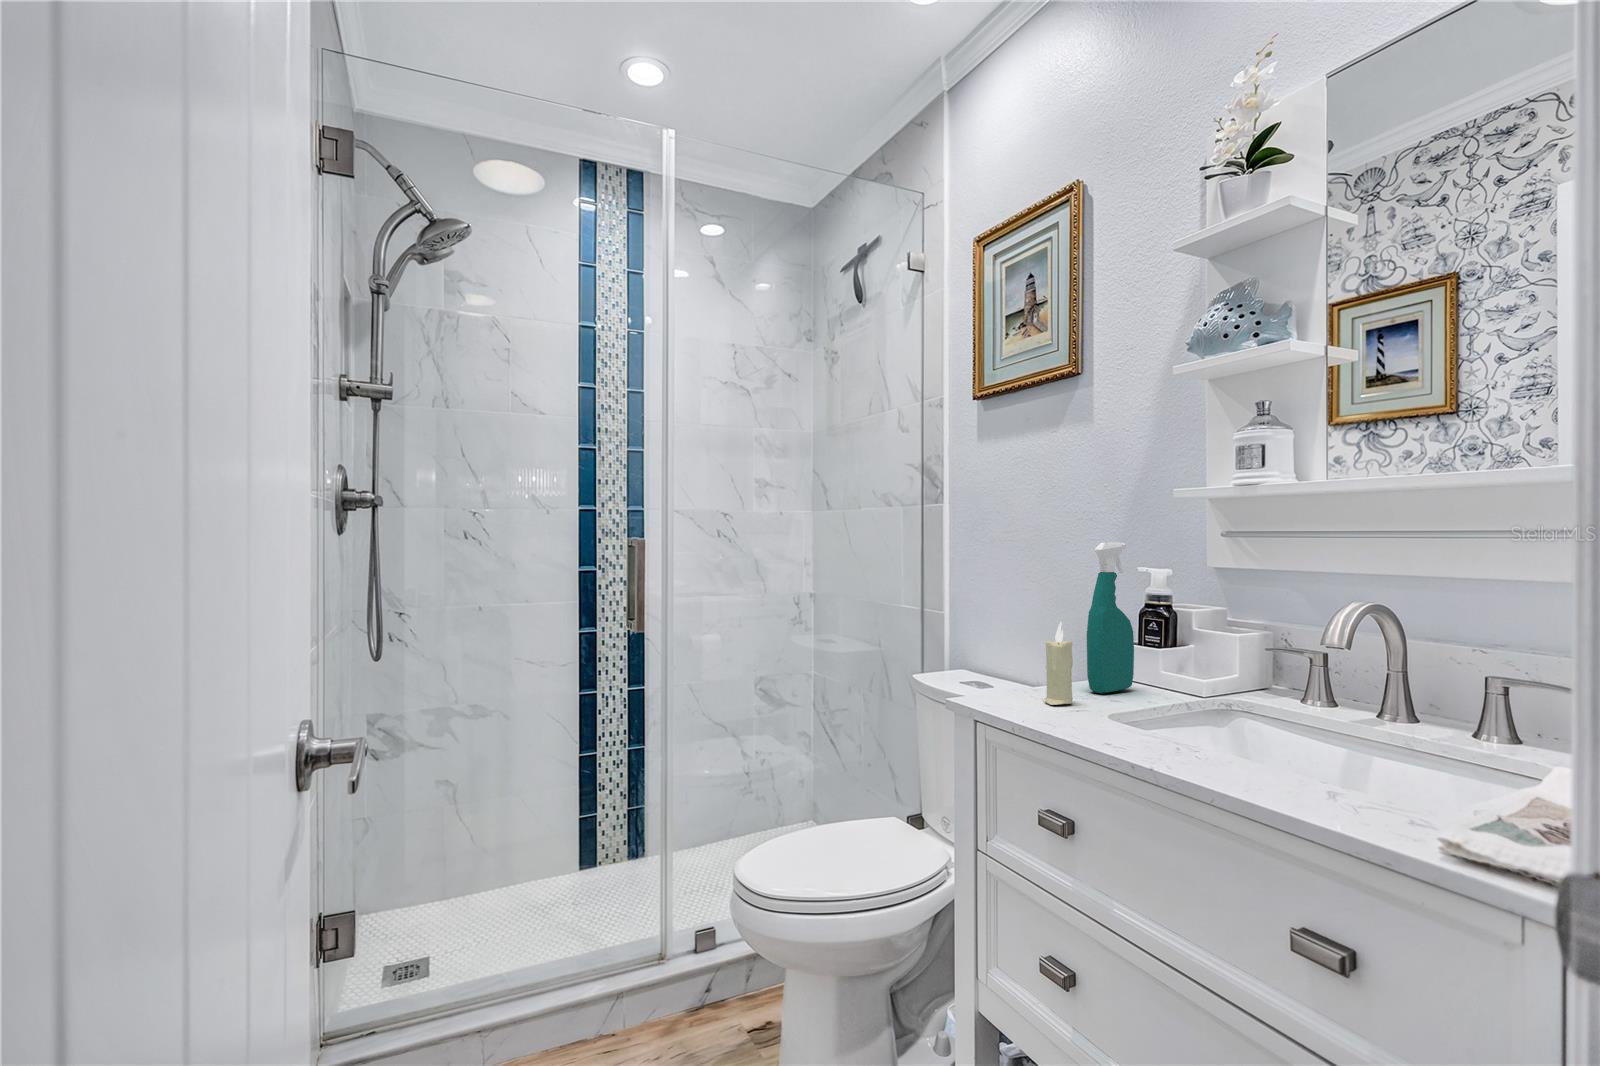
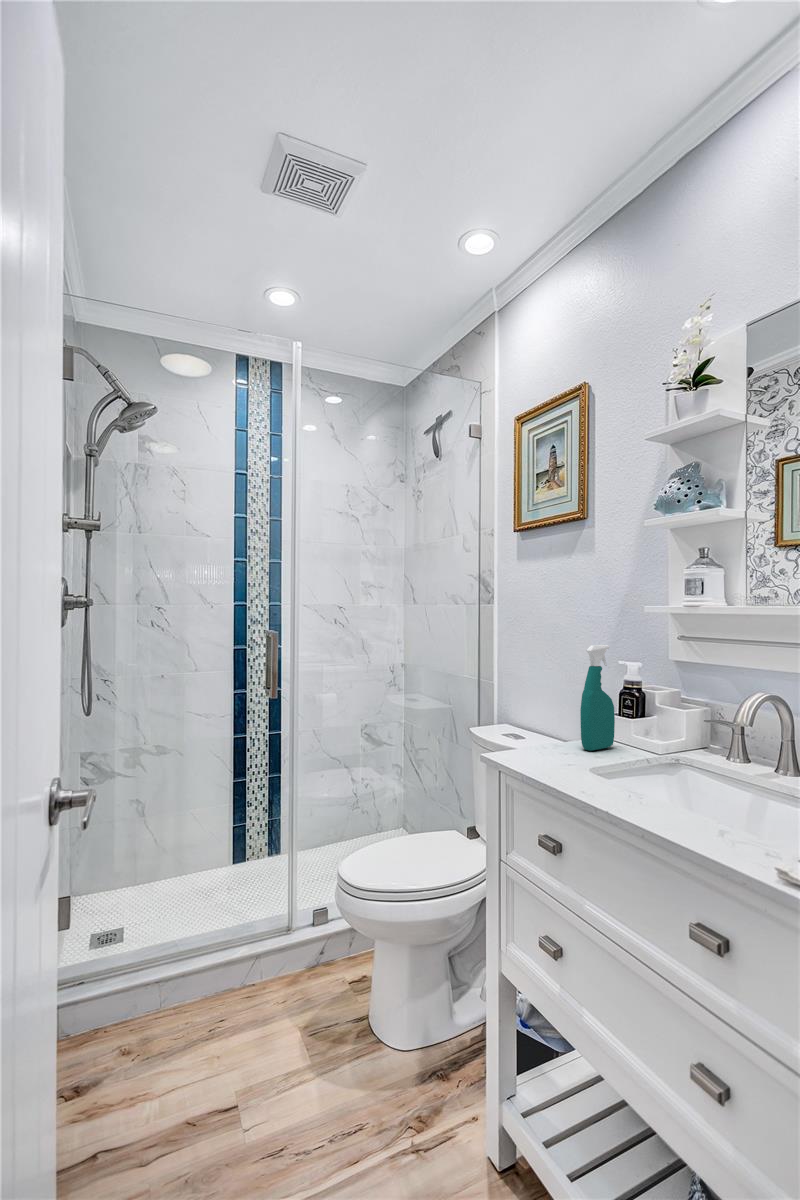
candle: present [1045,622,1073,705] -> none [547,703,567,760]

